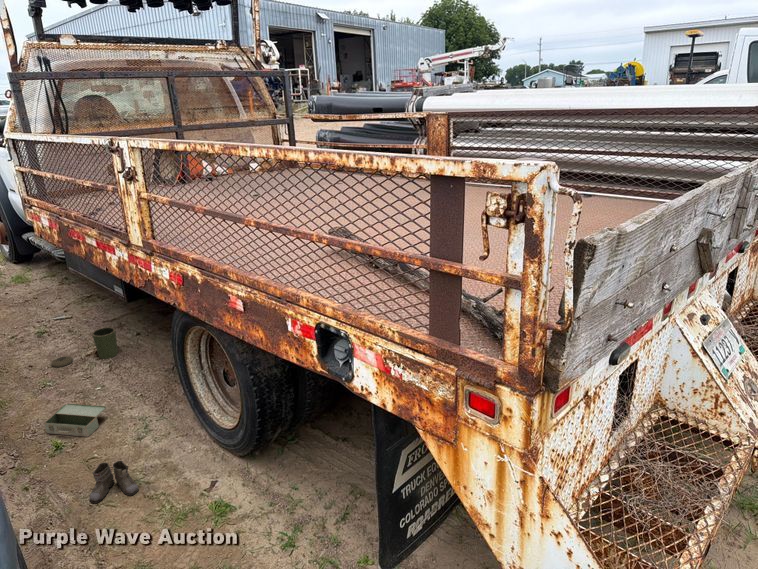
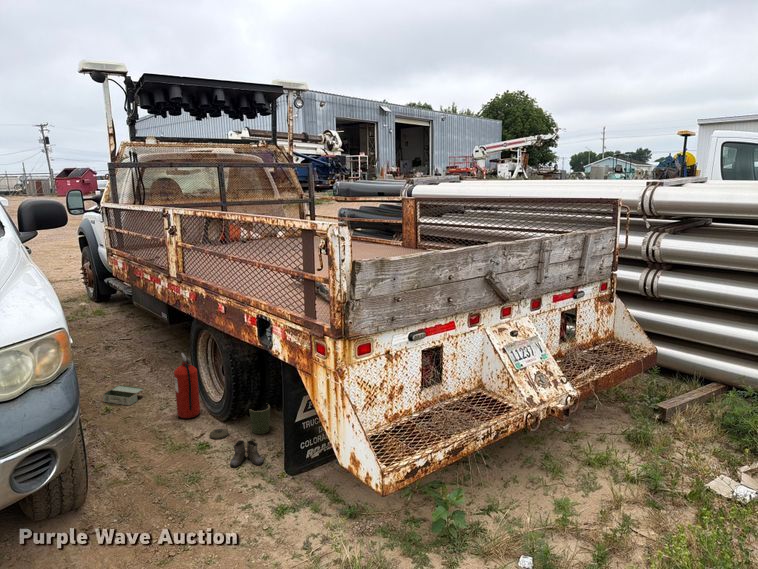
trash can: present [51,327,118,367] -> present [209,404,270,439]
fire extinguisher: none [155,360,198,455] -> present [174,353,200,418]
boots: present [90,461,139,503] -> present [230,440,263,468]

